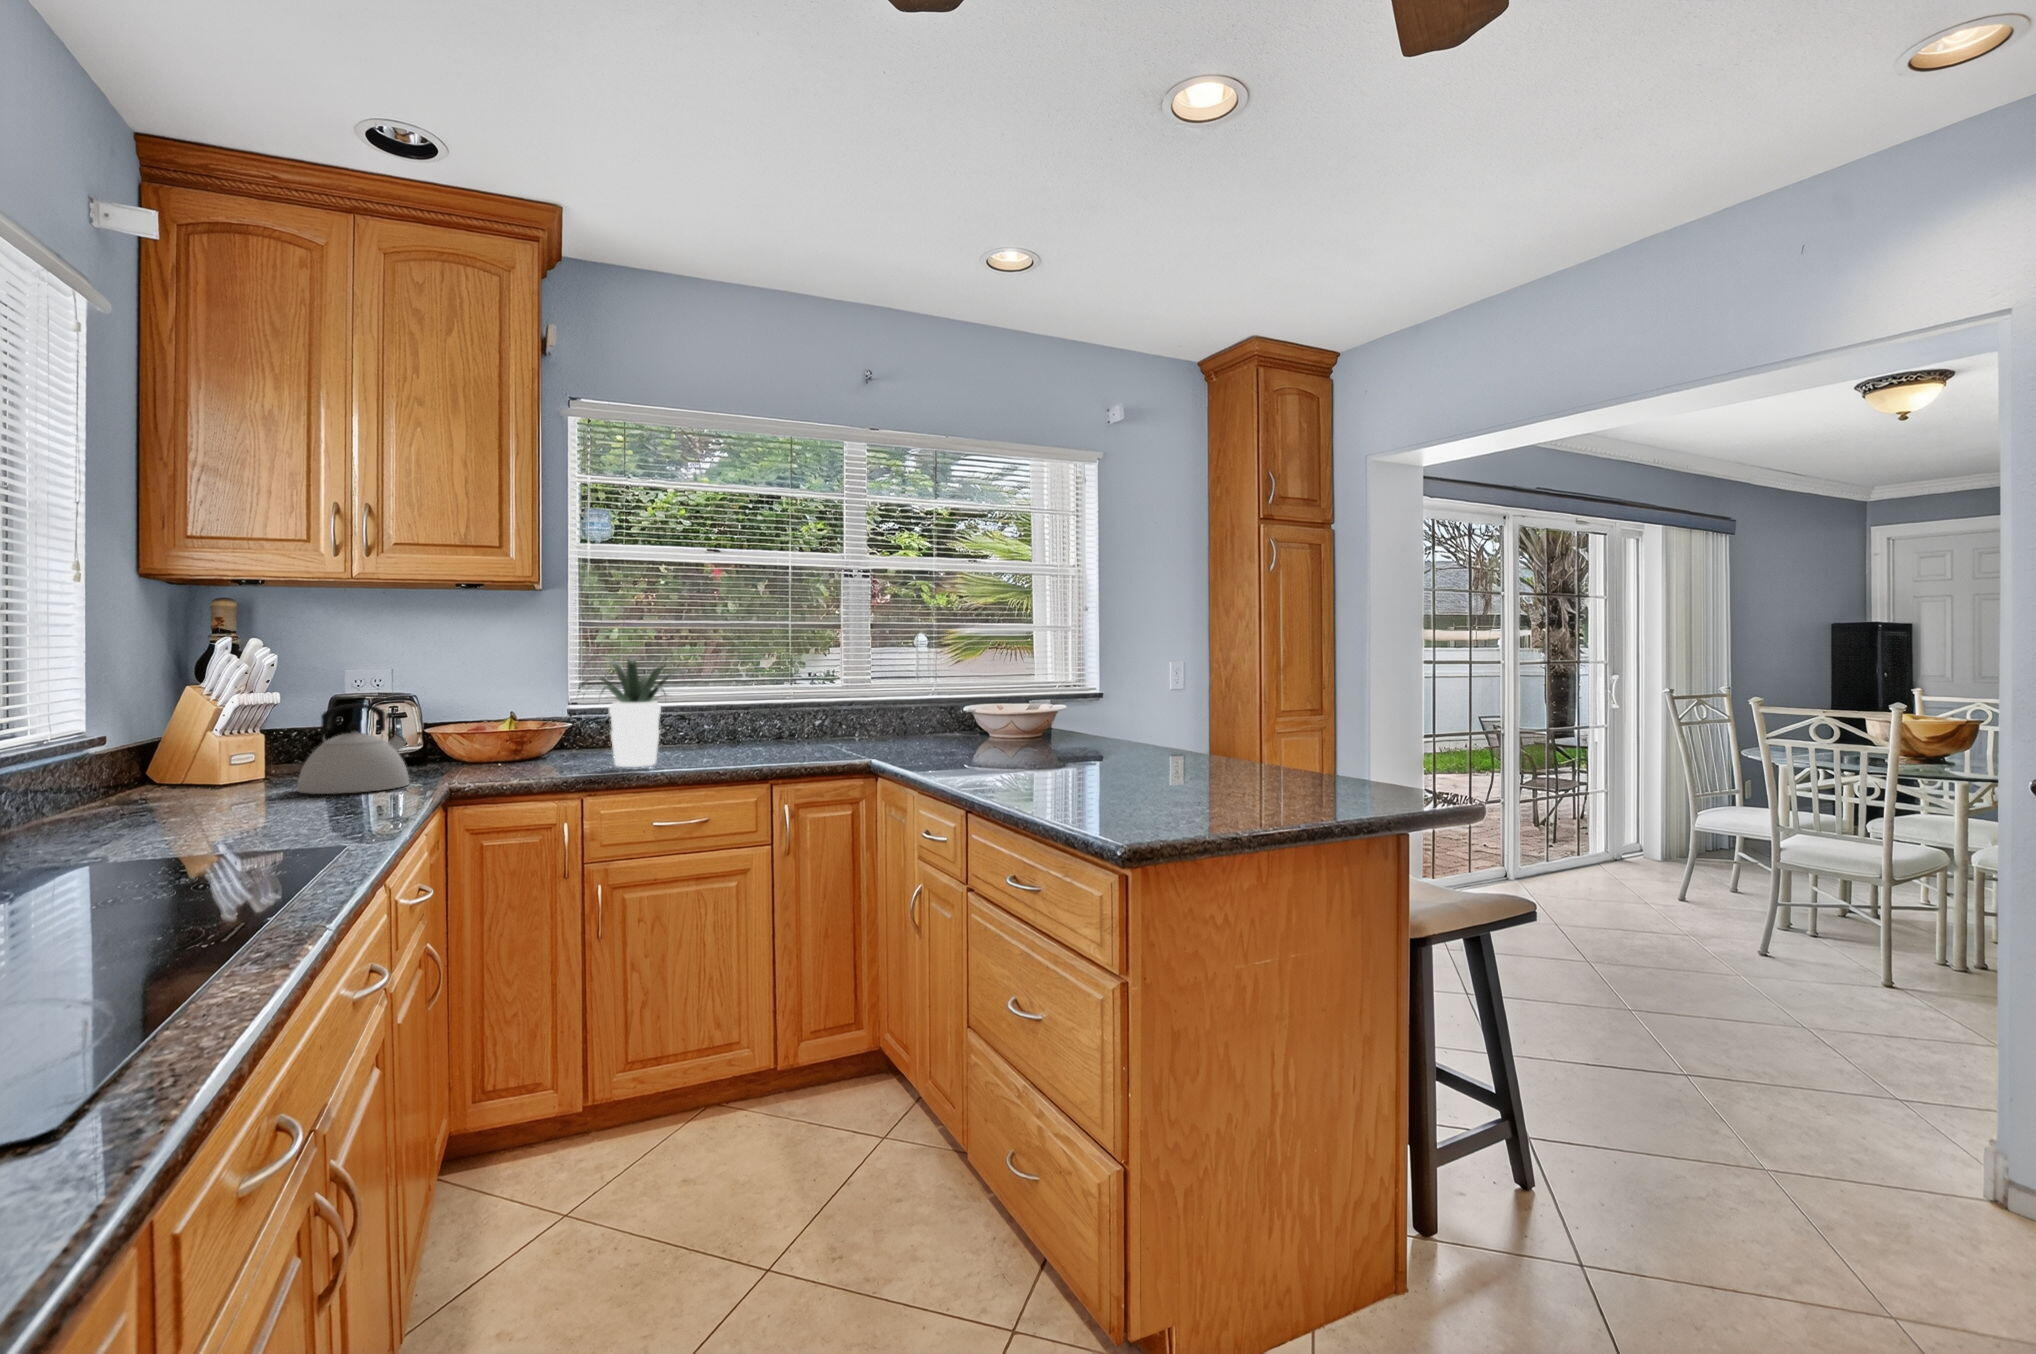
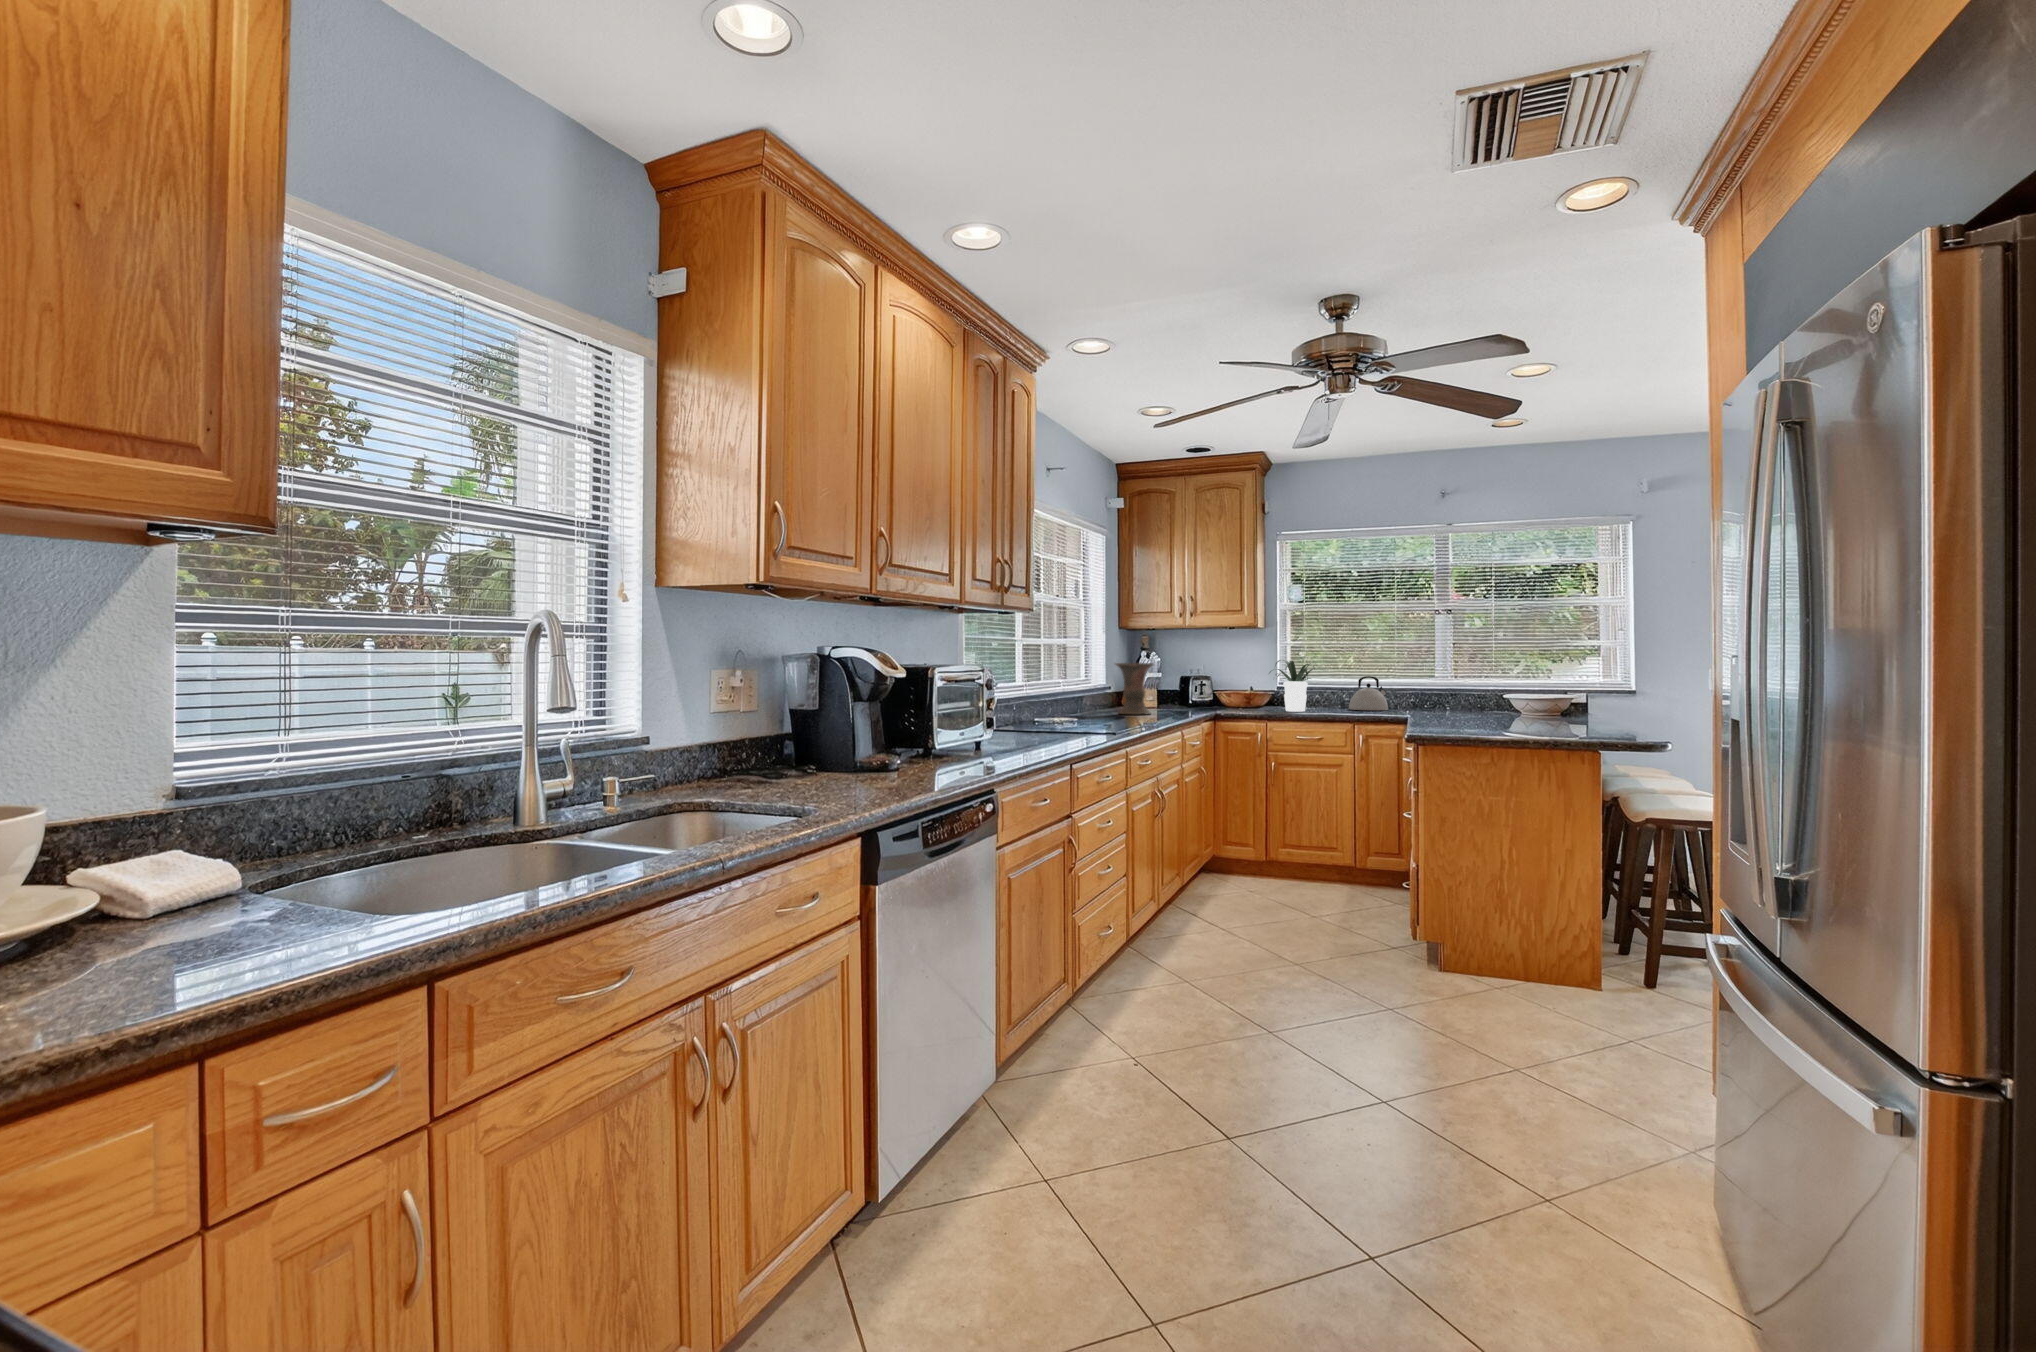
vase: none [108,667,263,823] -> present [1115,663,1154,714]
kettle: present [297,704,409,794] -> present [1349,676,1388,710]

